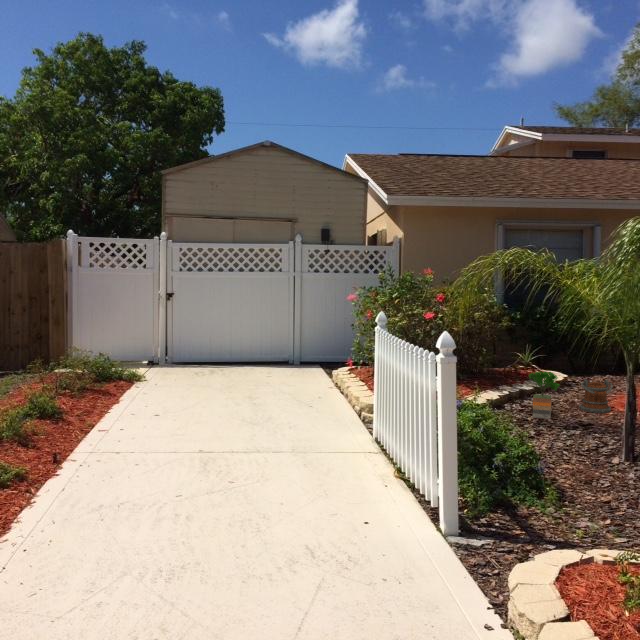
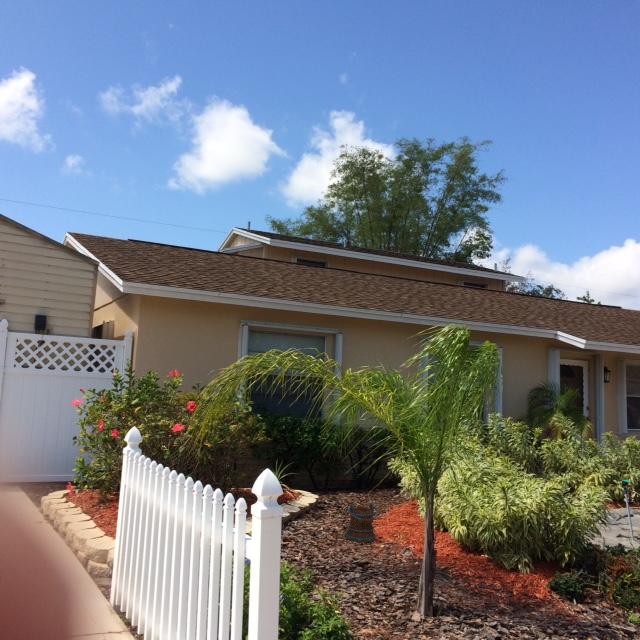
potted tree: present [529,371,559,419] -> none [298,498,334,556]

